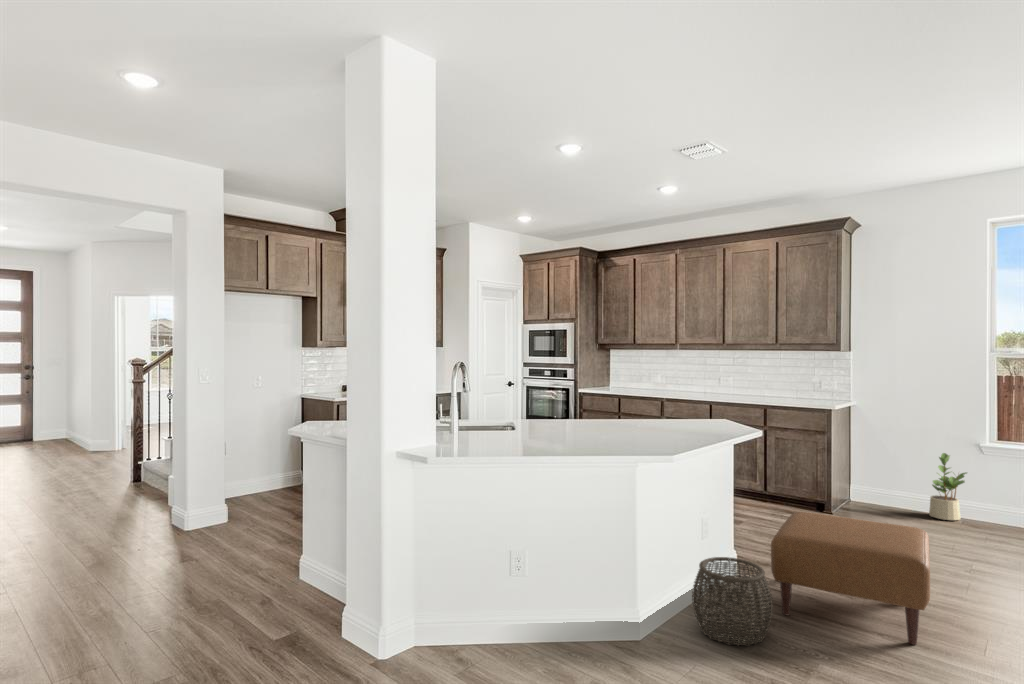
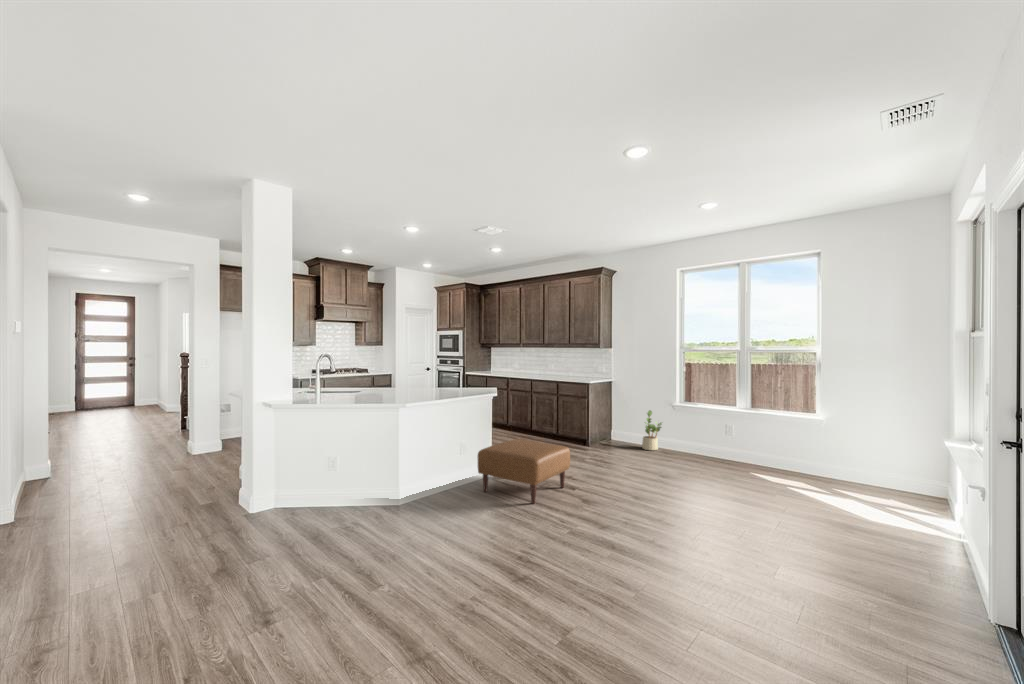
woven basket: present [692,557,773,646] -> none [424,460,466,504]

